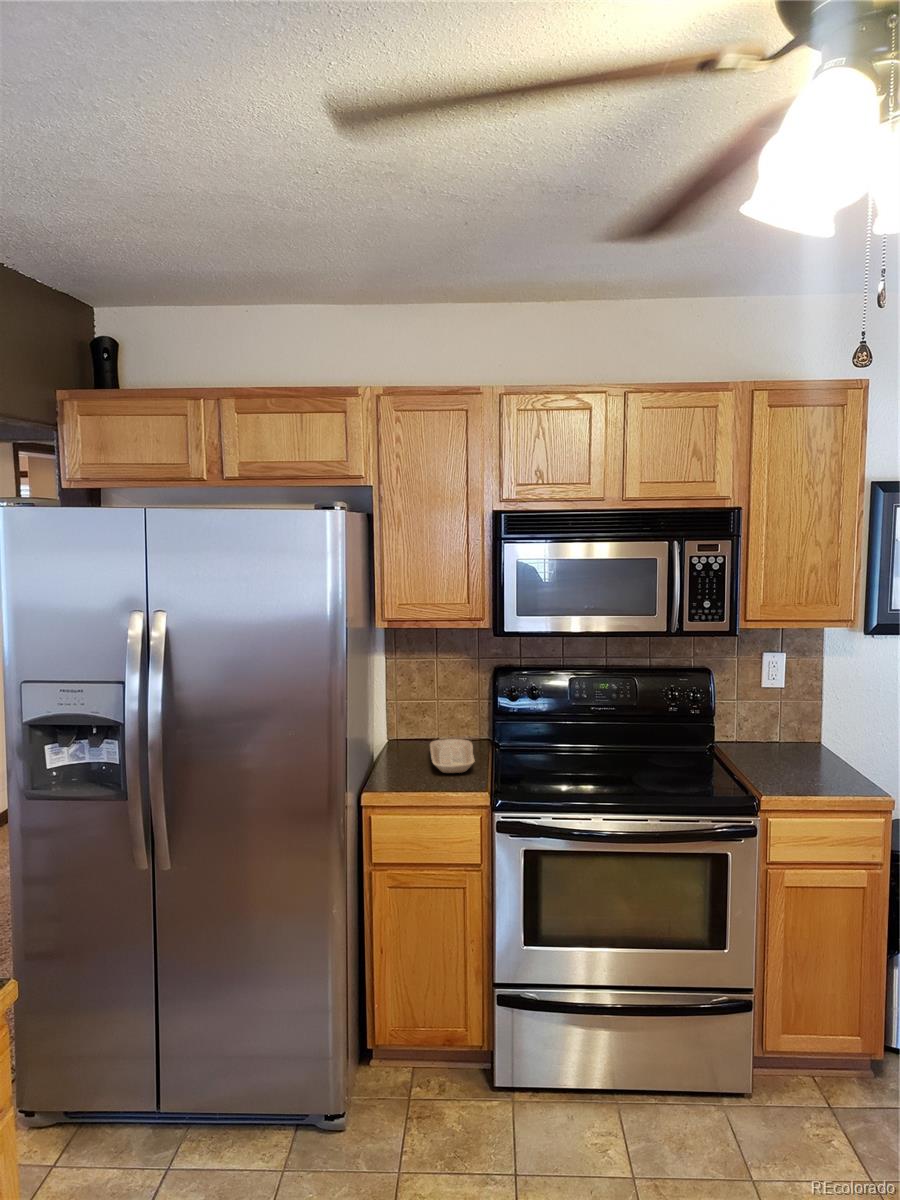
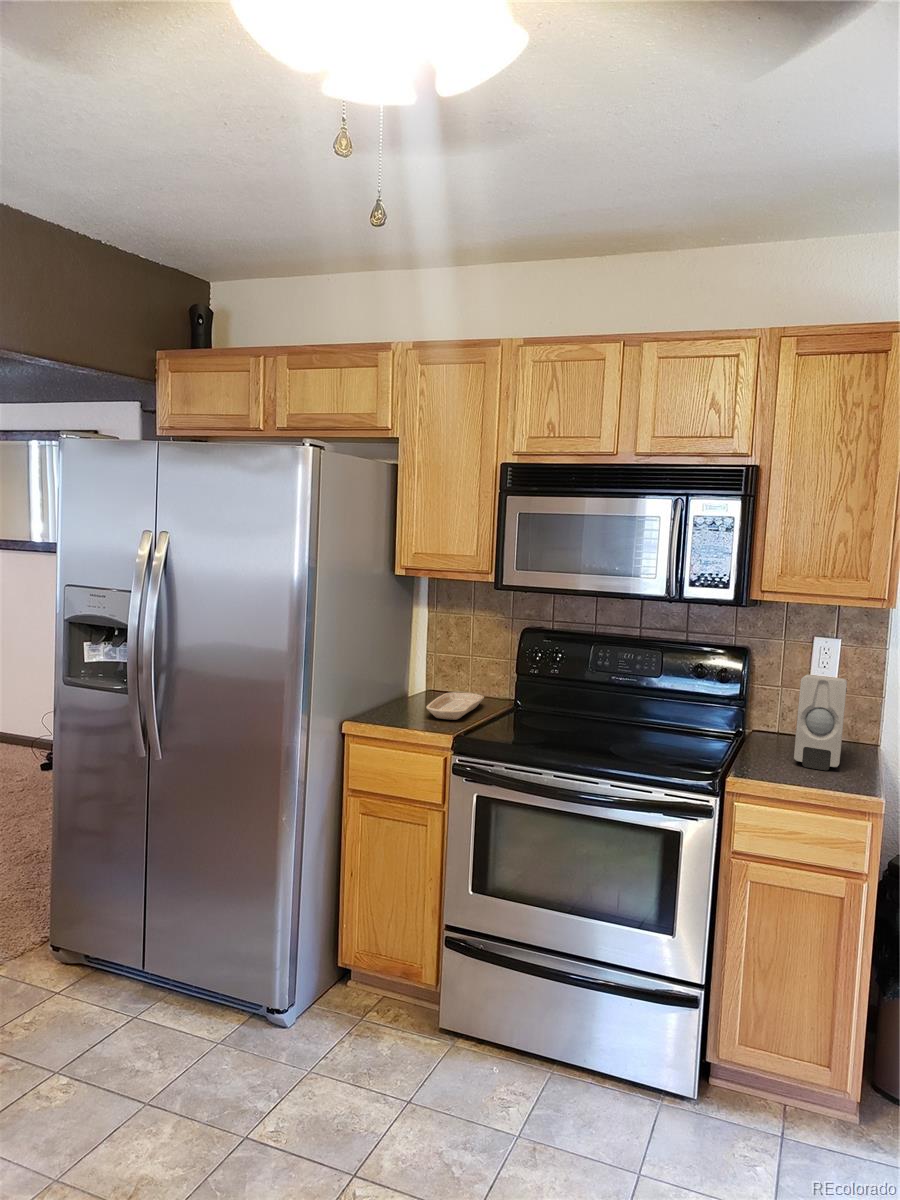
soap dispenser: none [775,690,827,775] -> present [794,675,847,770]

